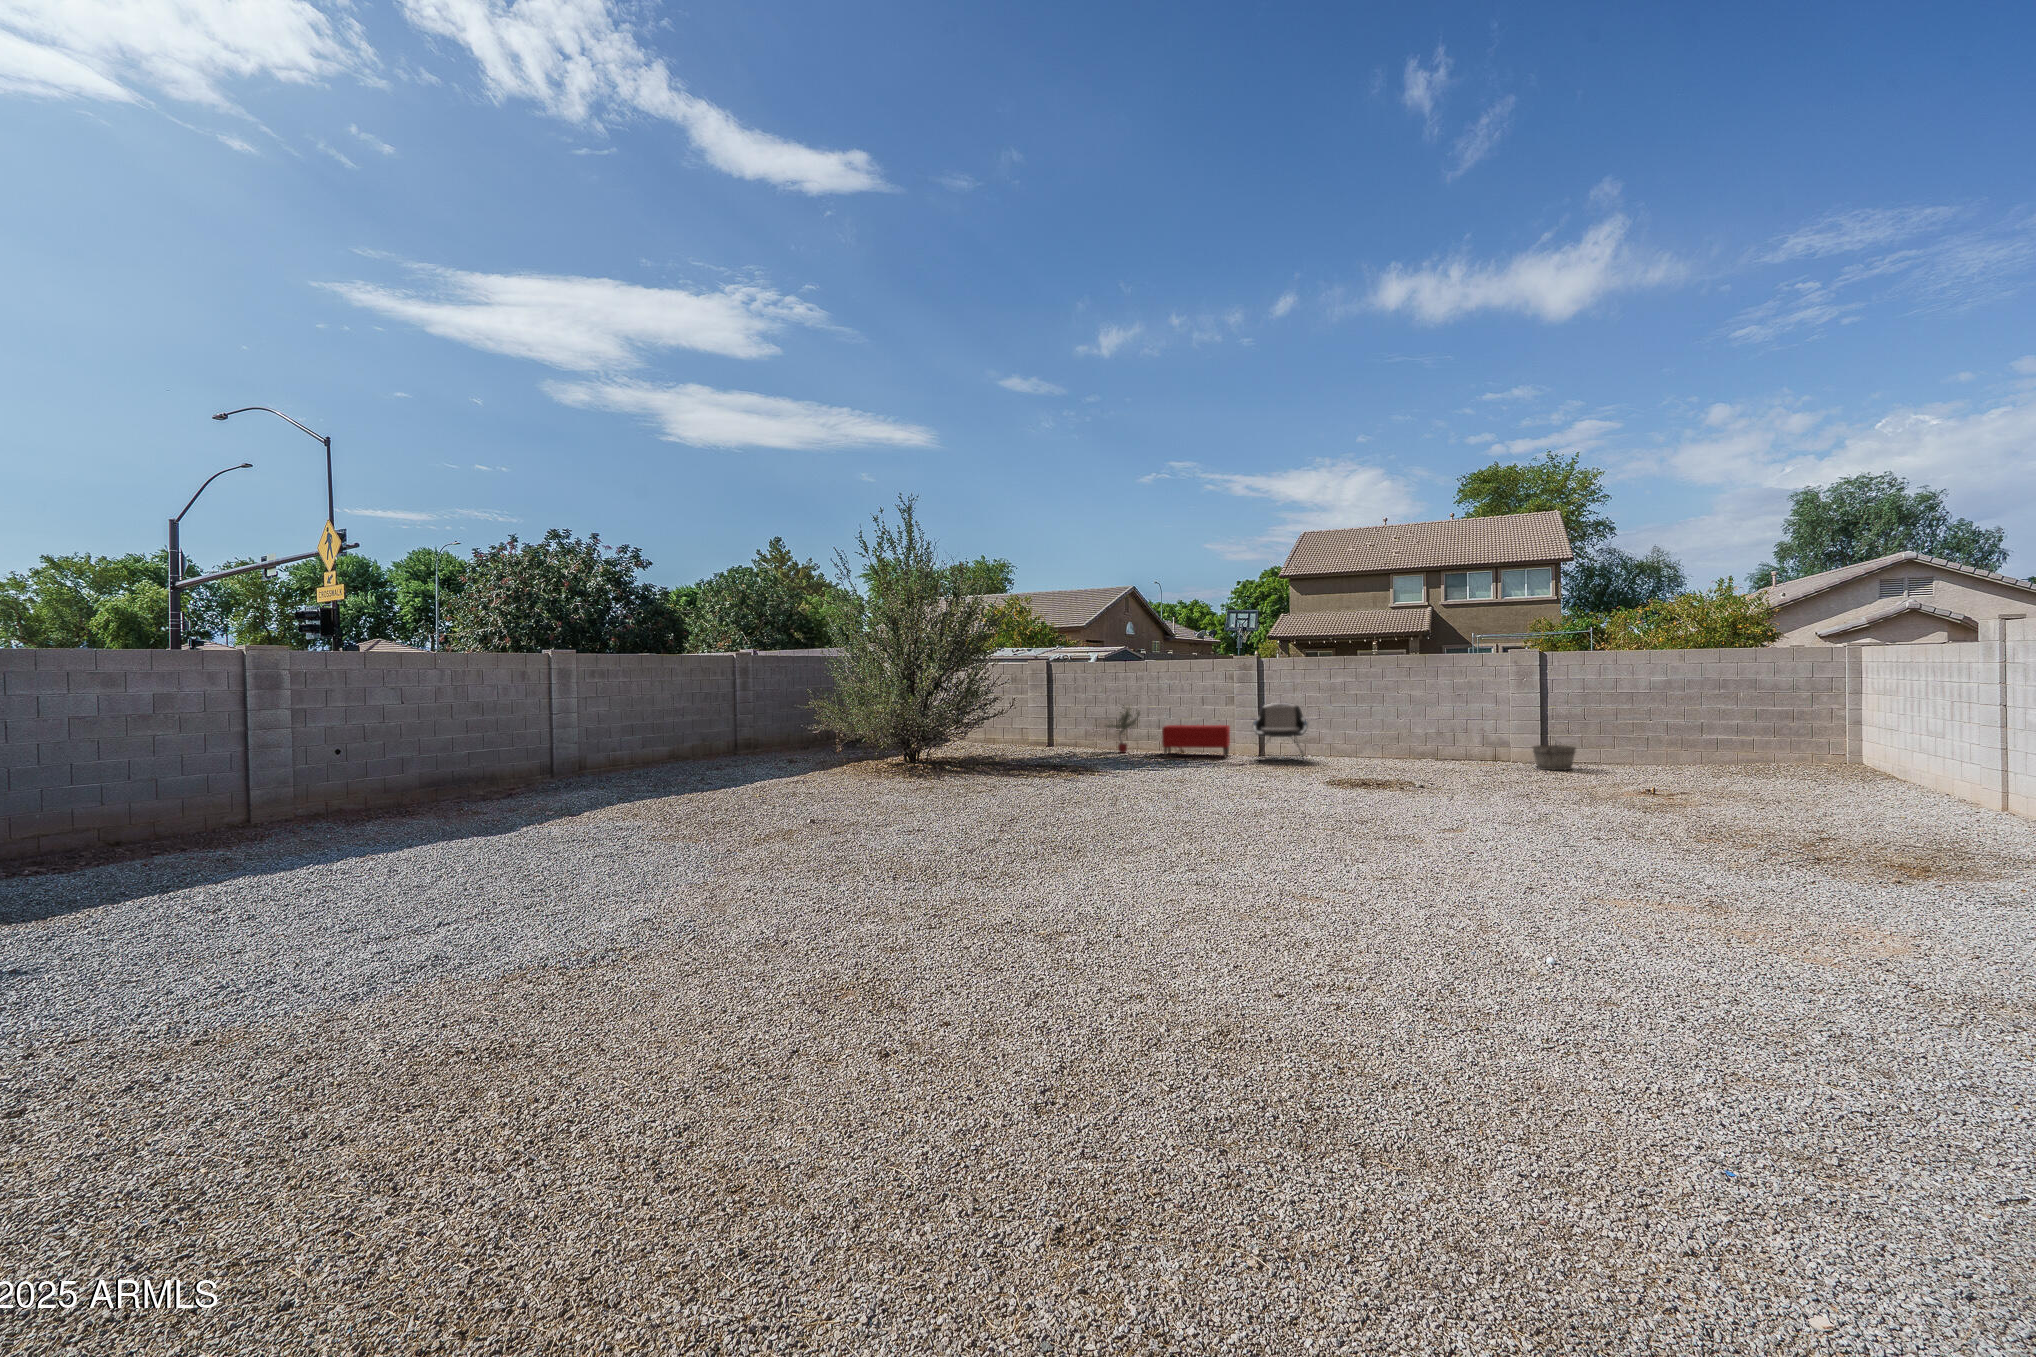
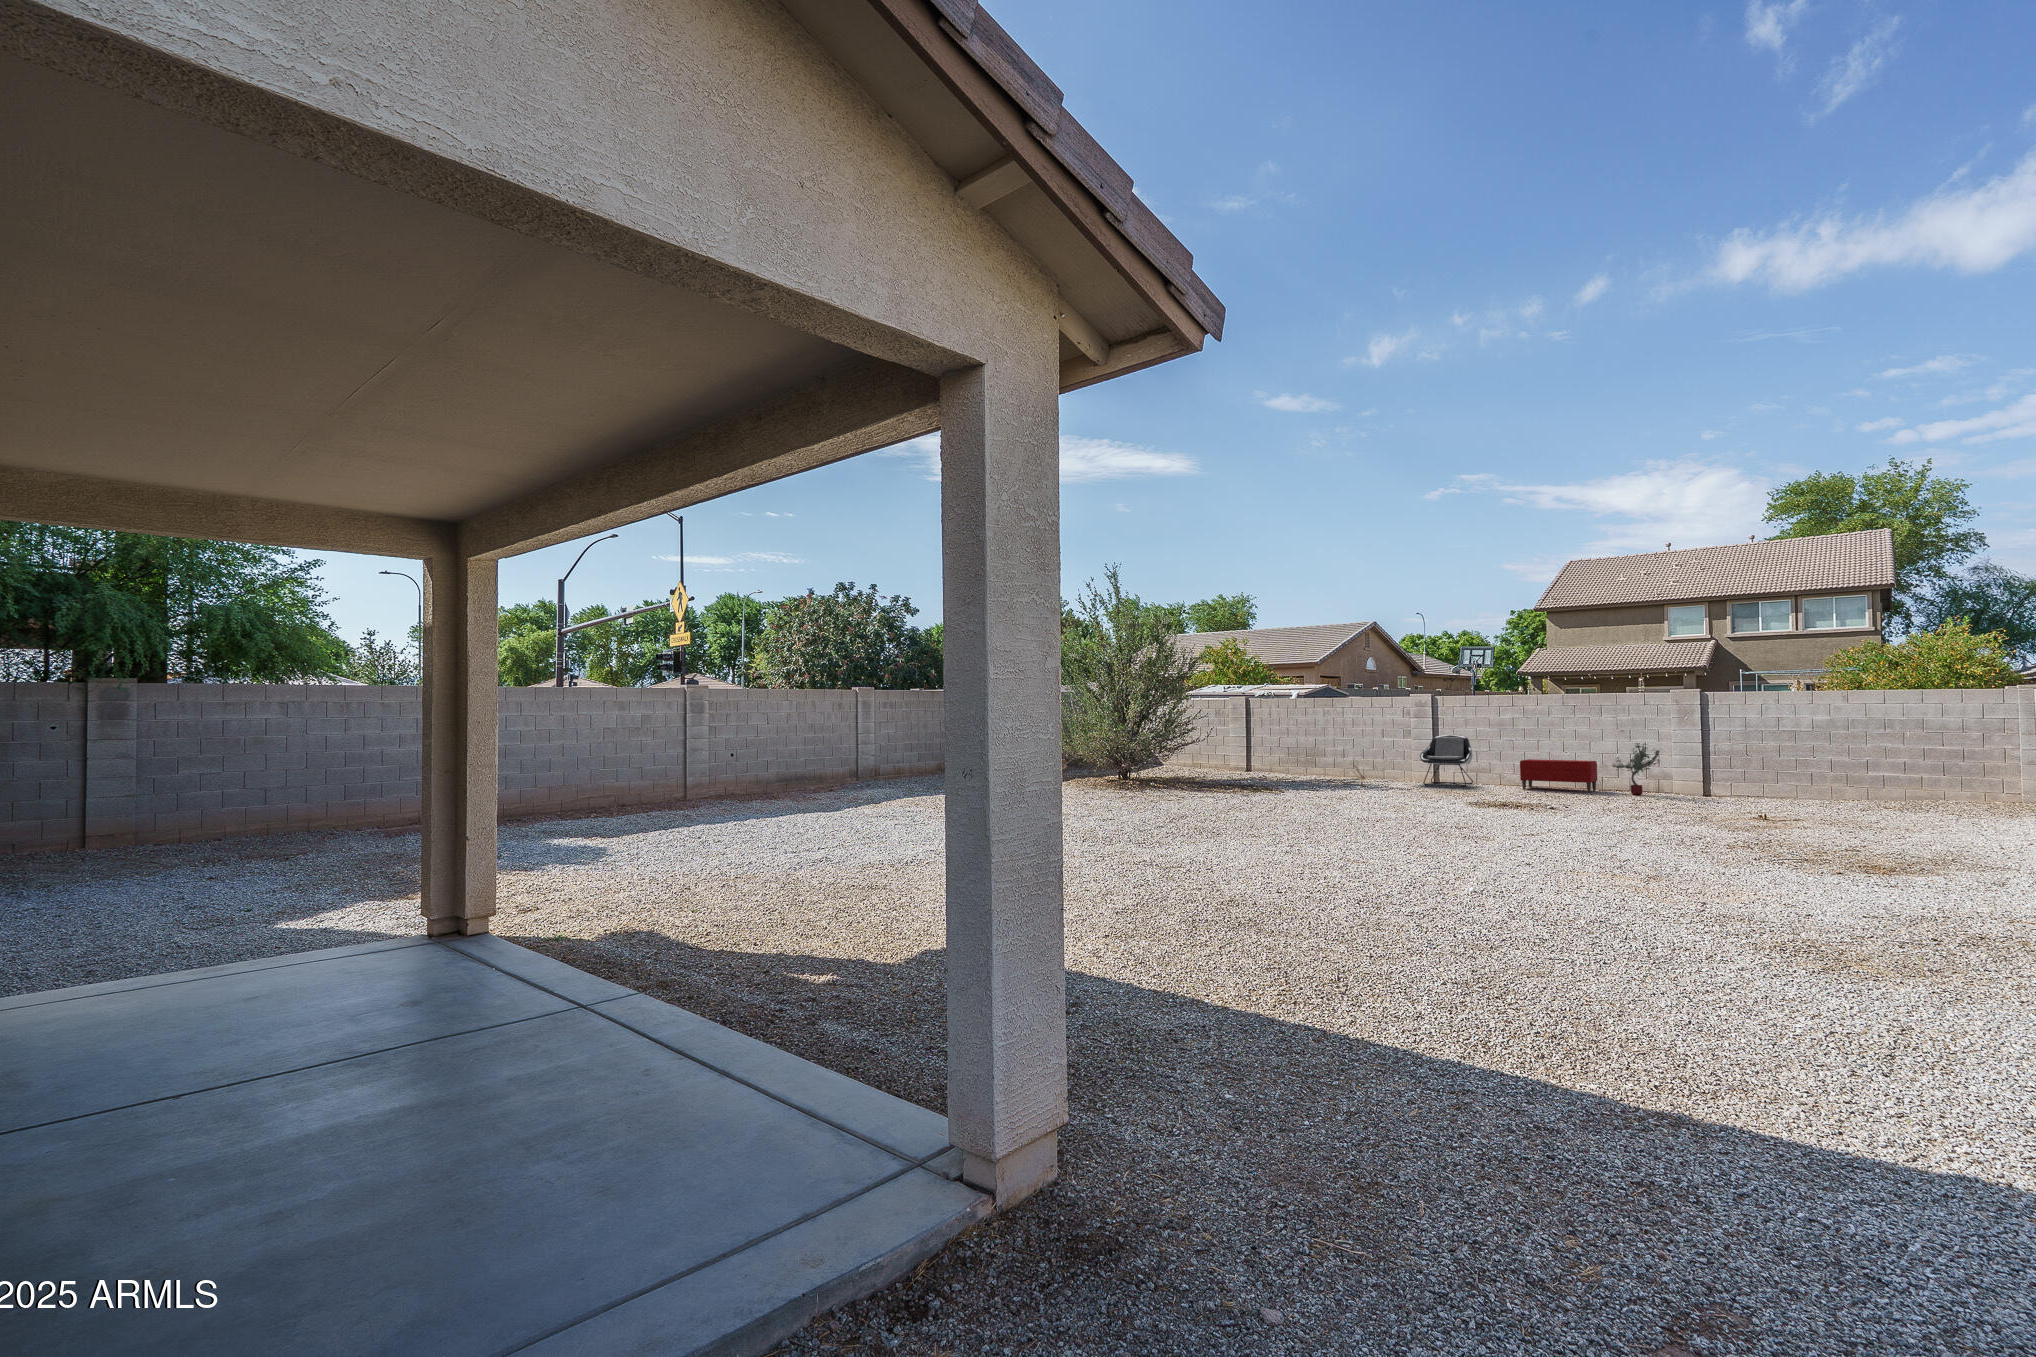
potted tree: present [1107,705,1140,753] -> present [1612,743,1660,795]
bench: present [1162,725,1230,757] -> present [1520,759,1597,792]
wooden bucket: present [1533,743,1576,770] -> none [1687,770,1730,800]

